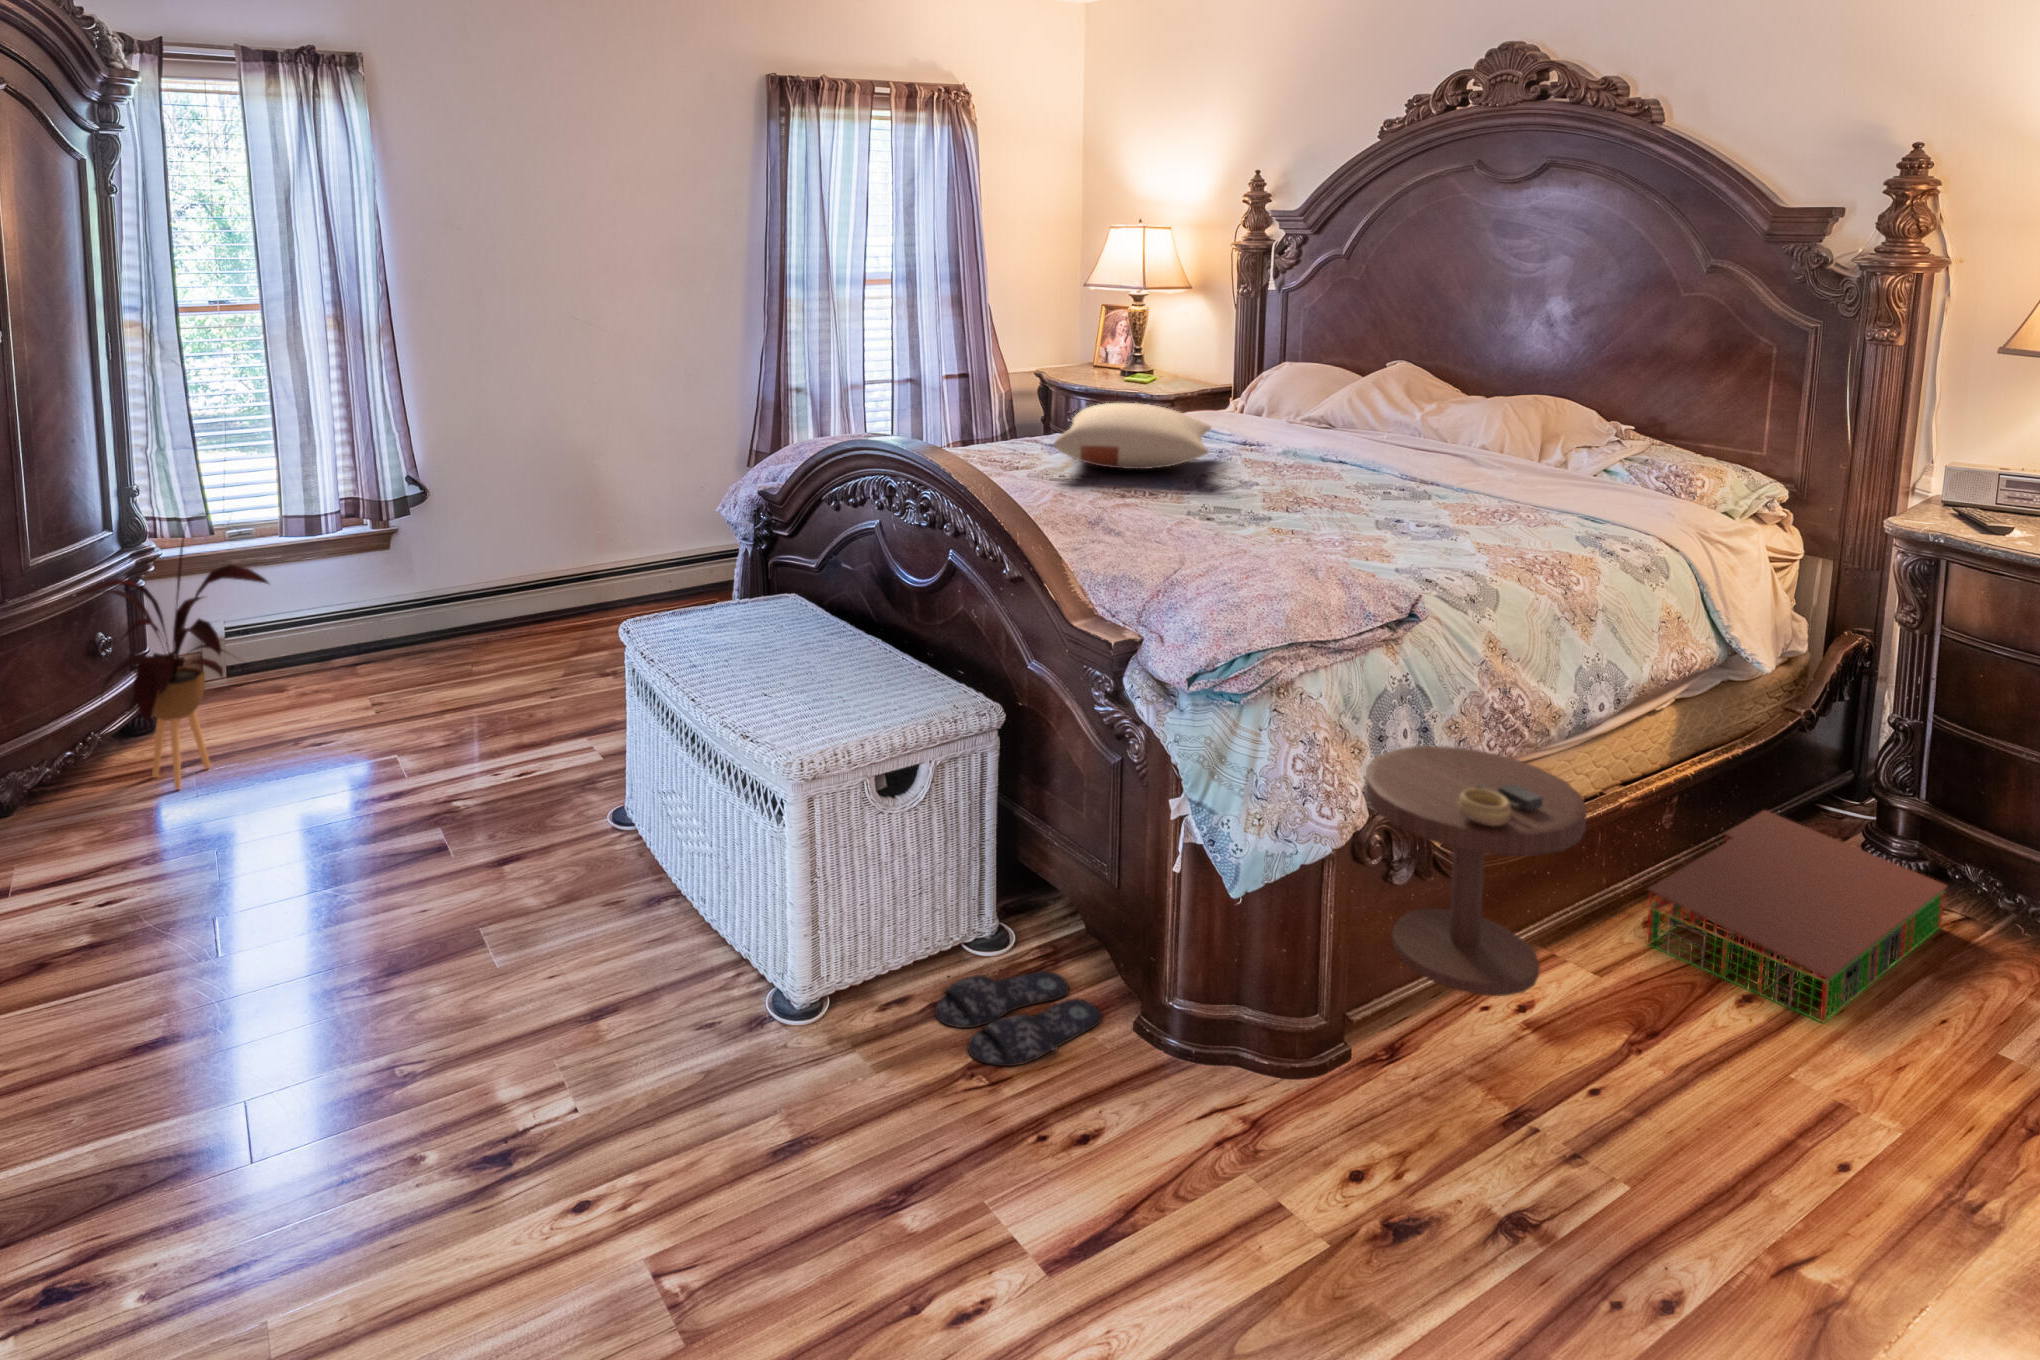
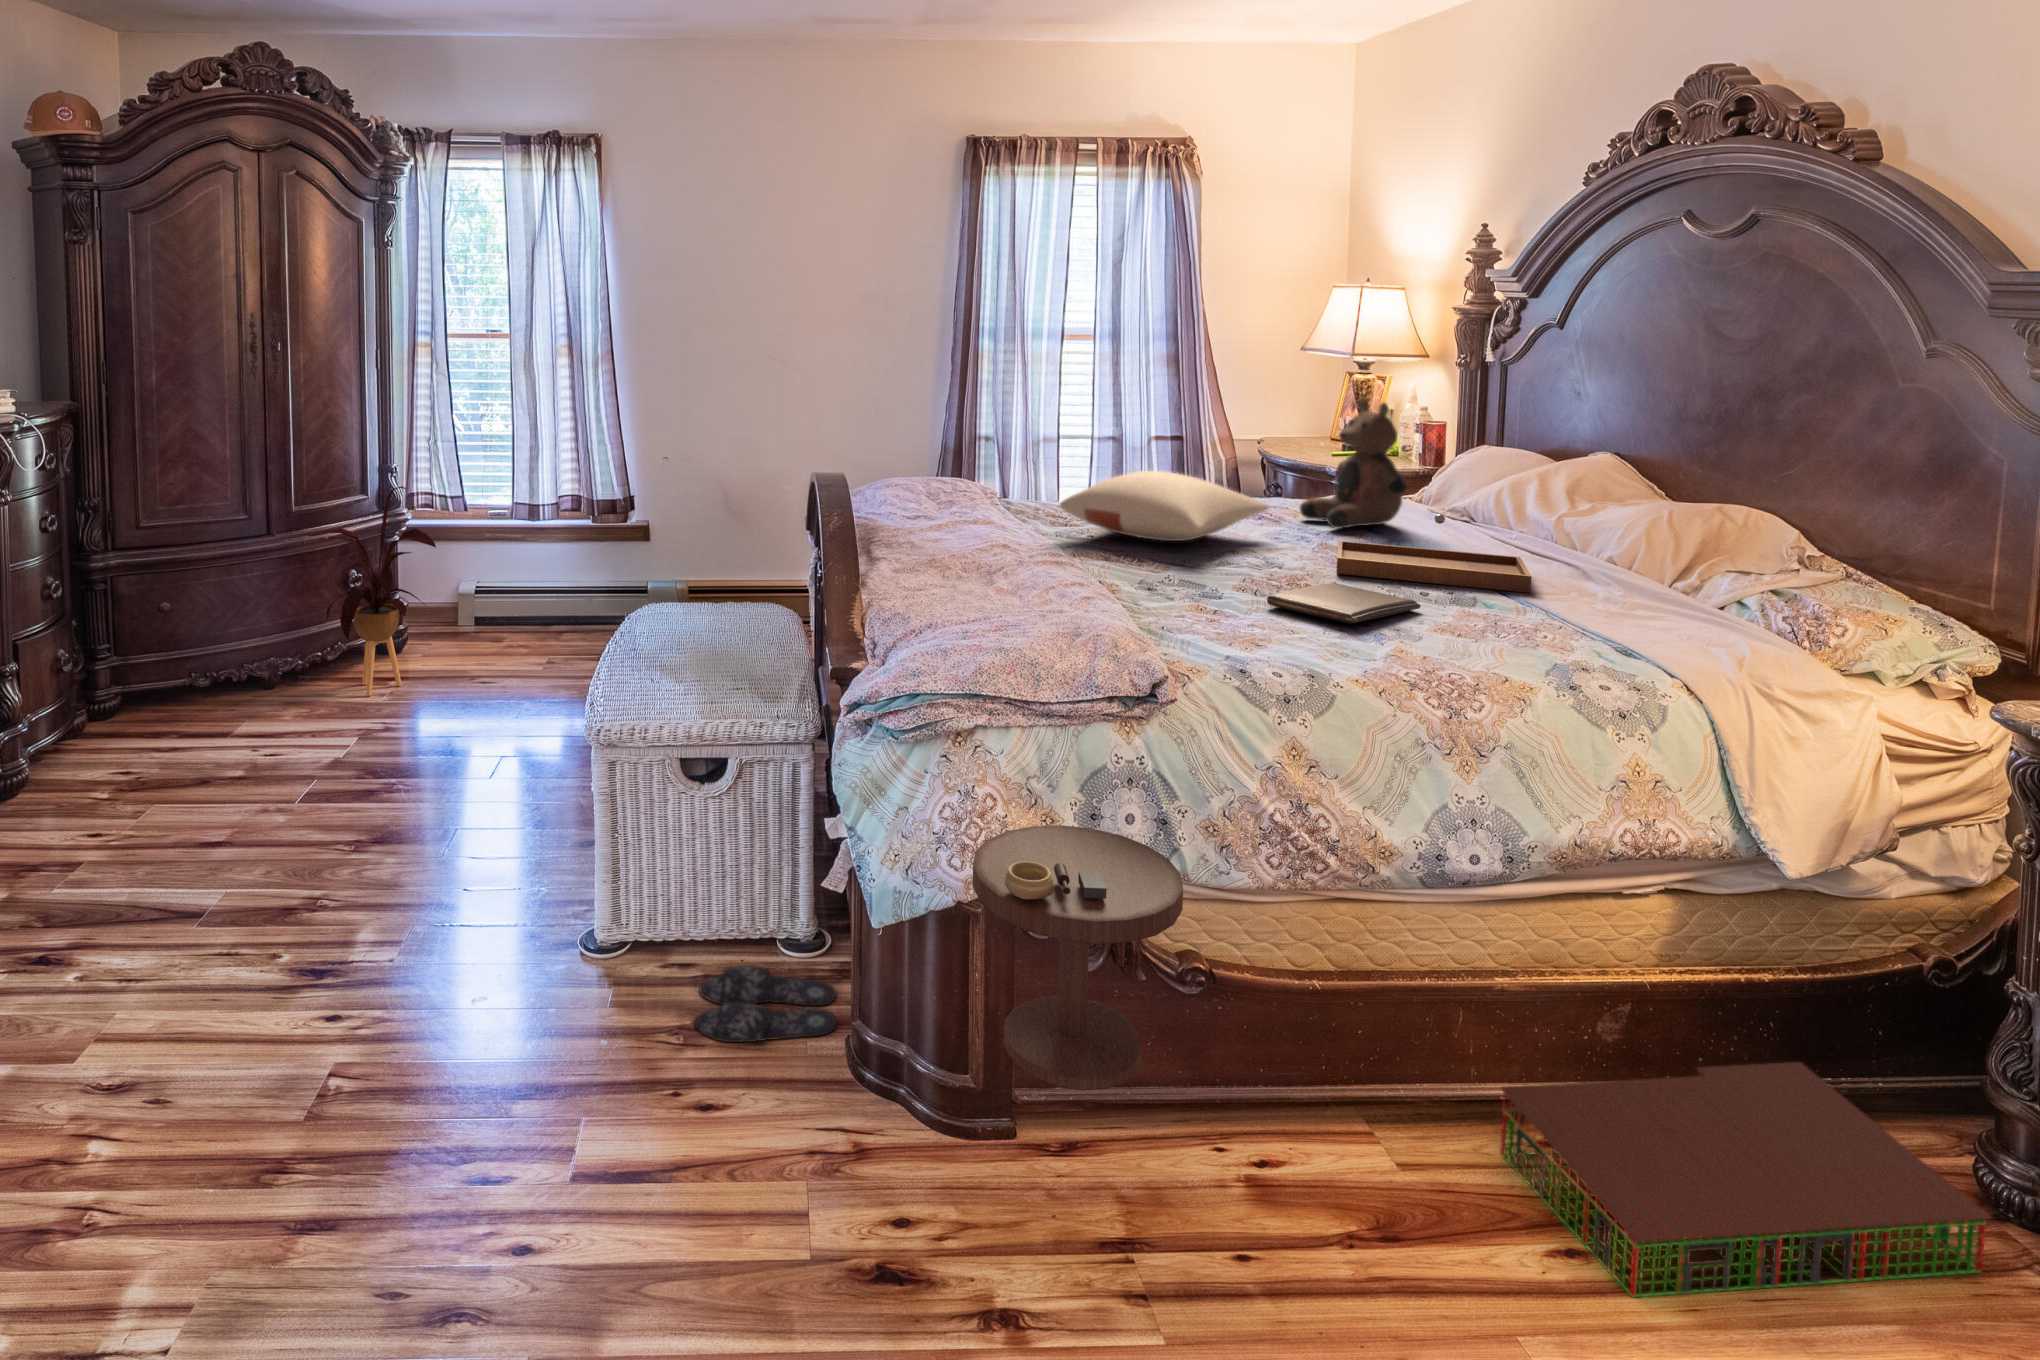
teddy bear: none [1199,322,1297,441] -> present [1300,399,1407,528]
tray: none [1290,417,1473,479] -> present [1337,514,1531,593]
book: none [1335,487,1439,520] -> present [1267,583,1421,623]

